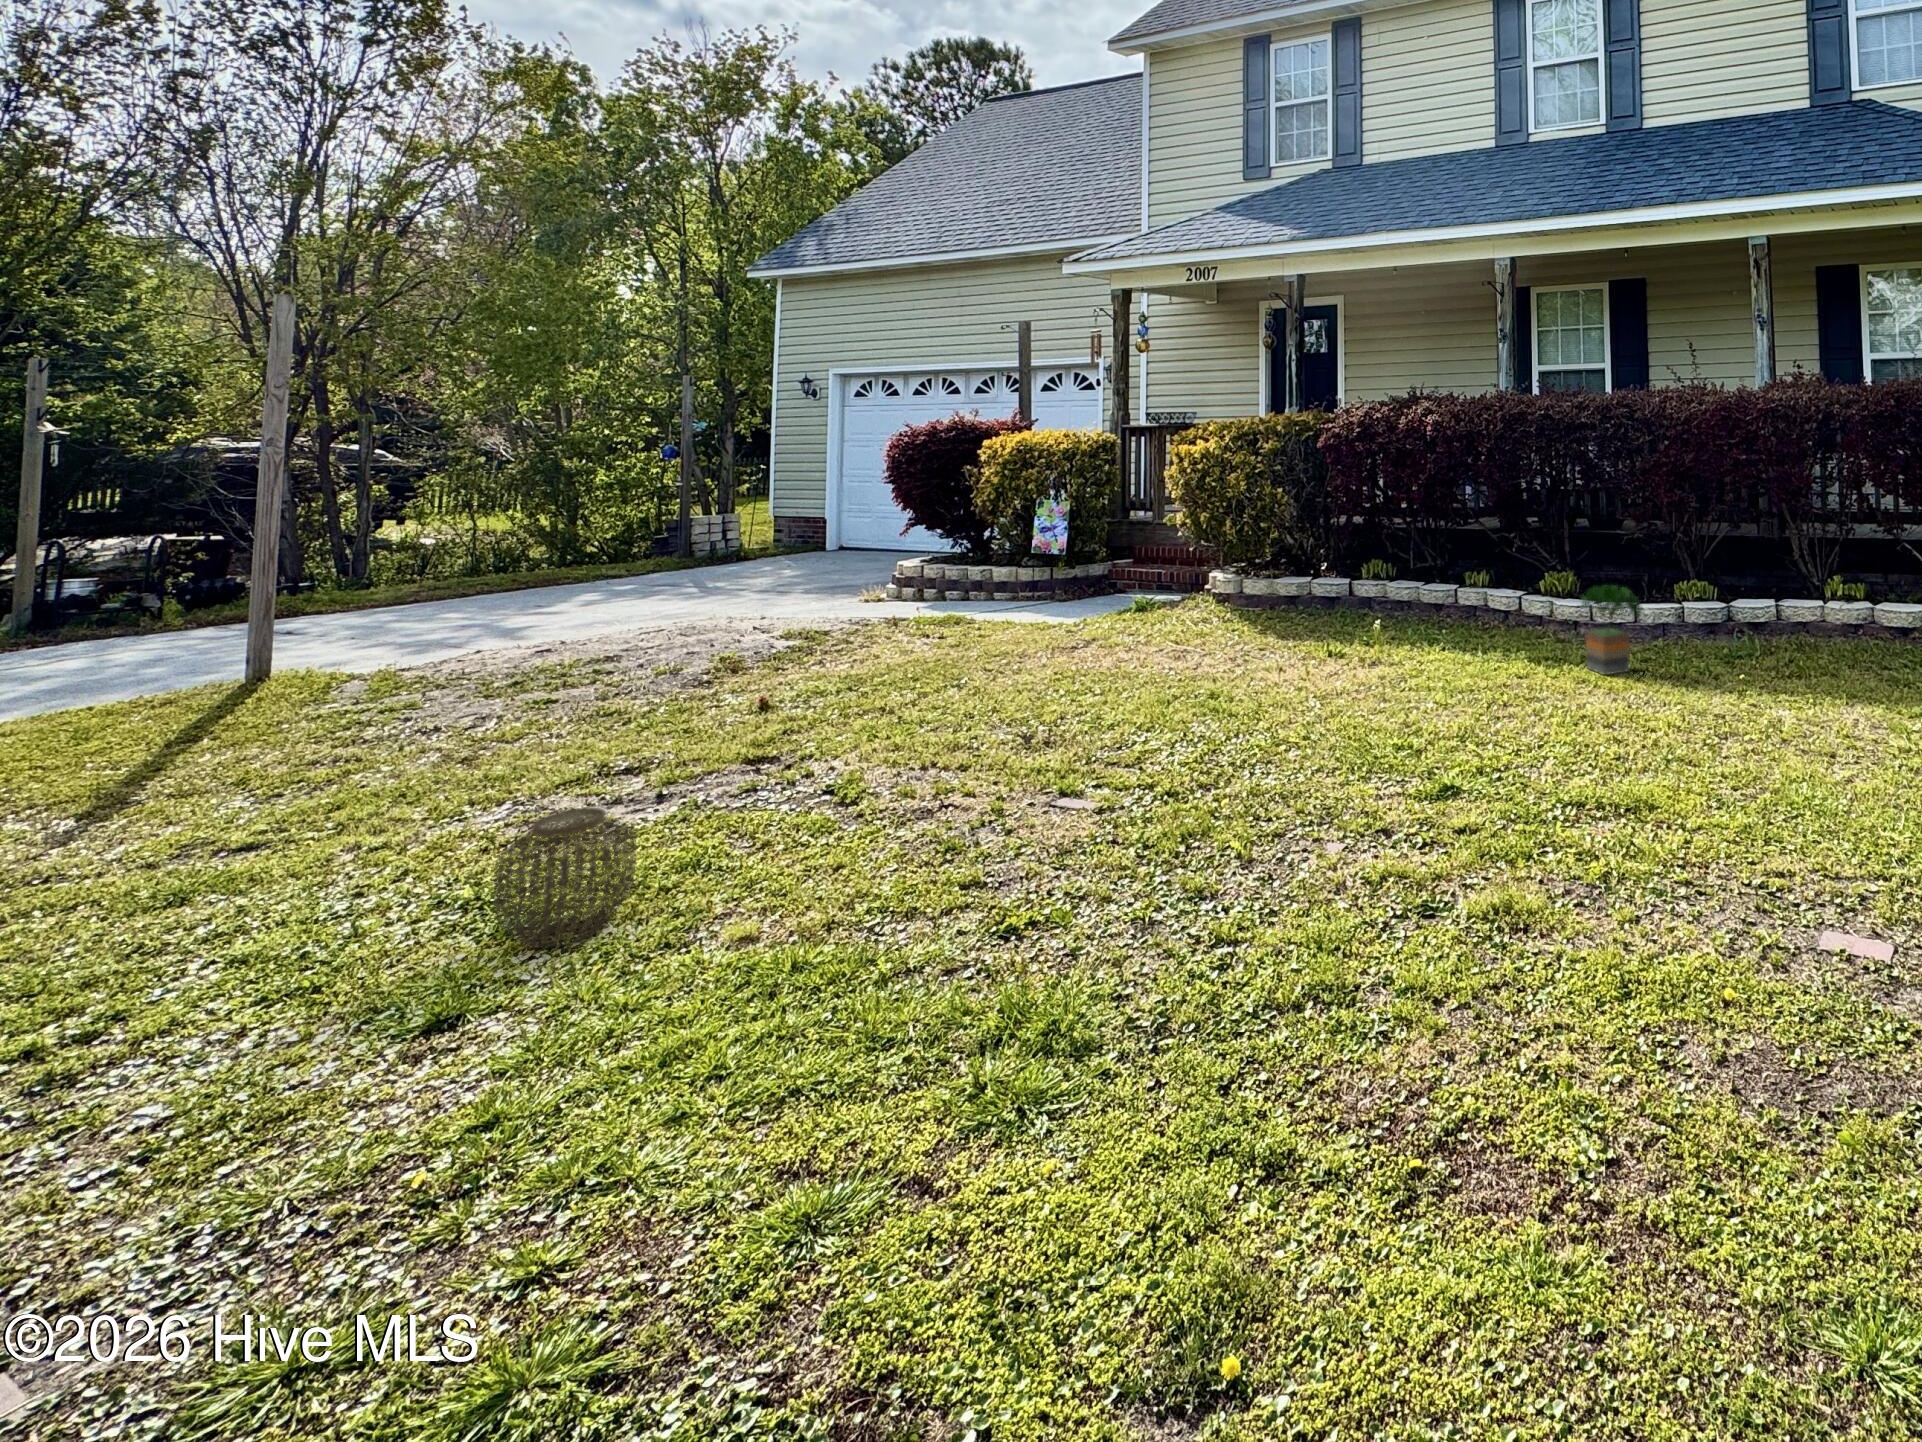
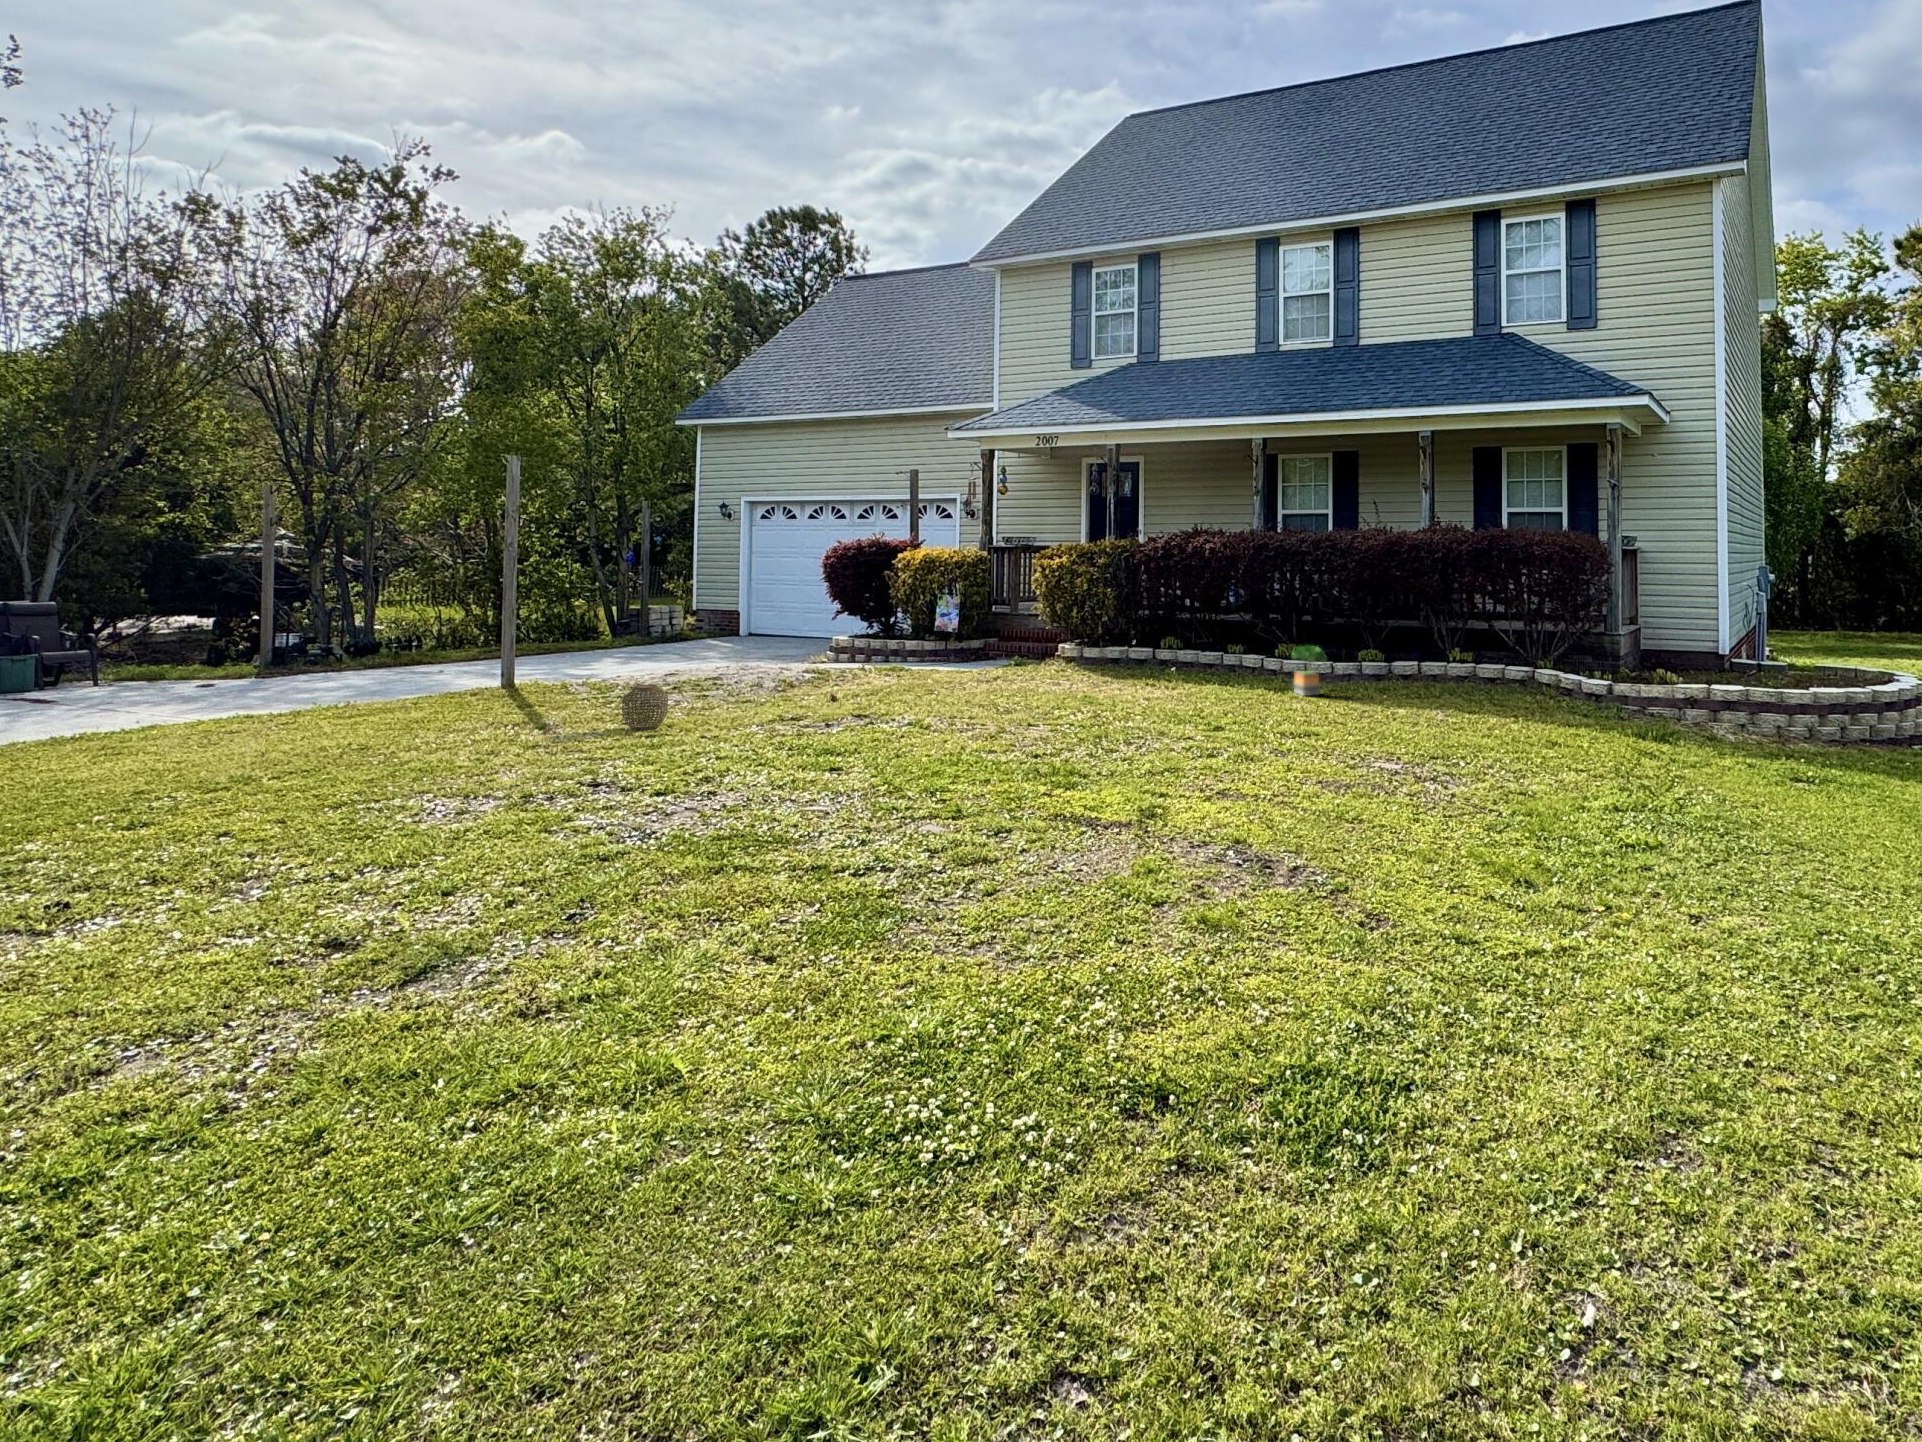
woven basket: present [494,807,636,948] -> present [622,684,668,731]

